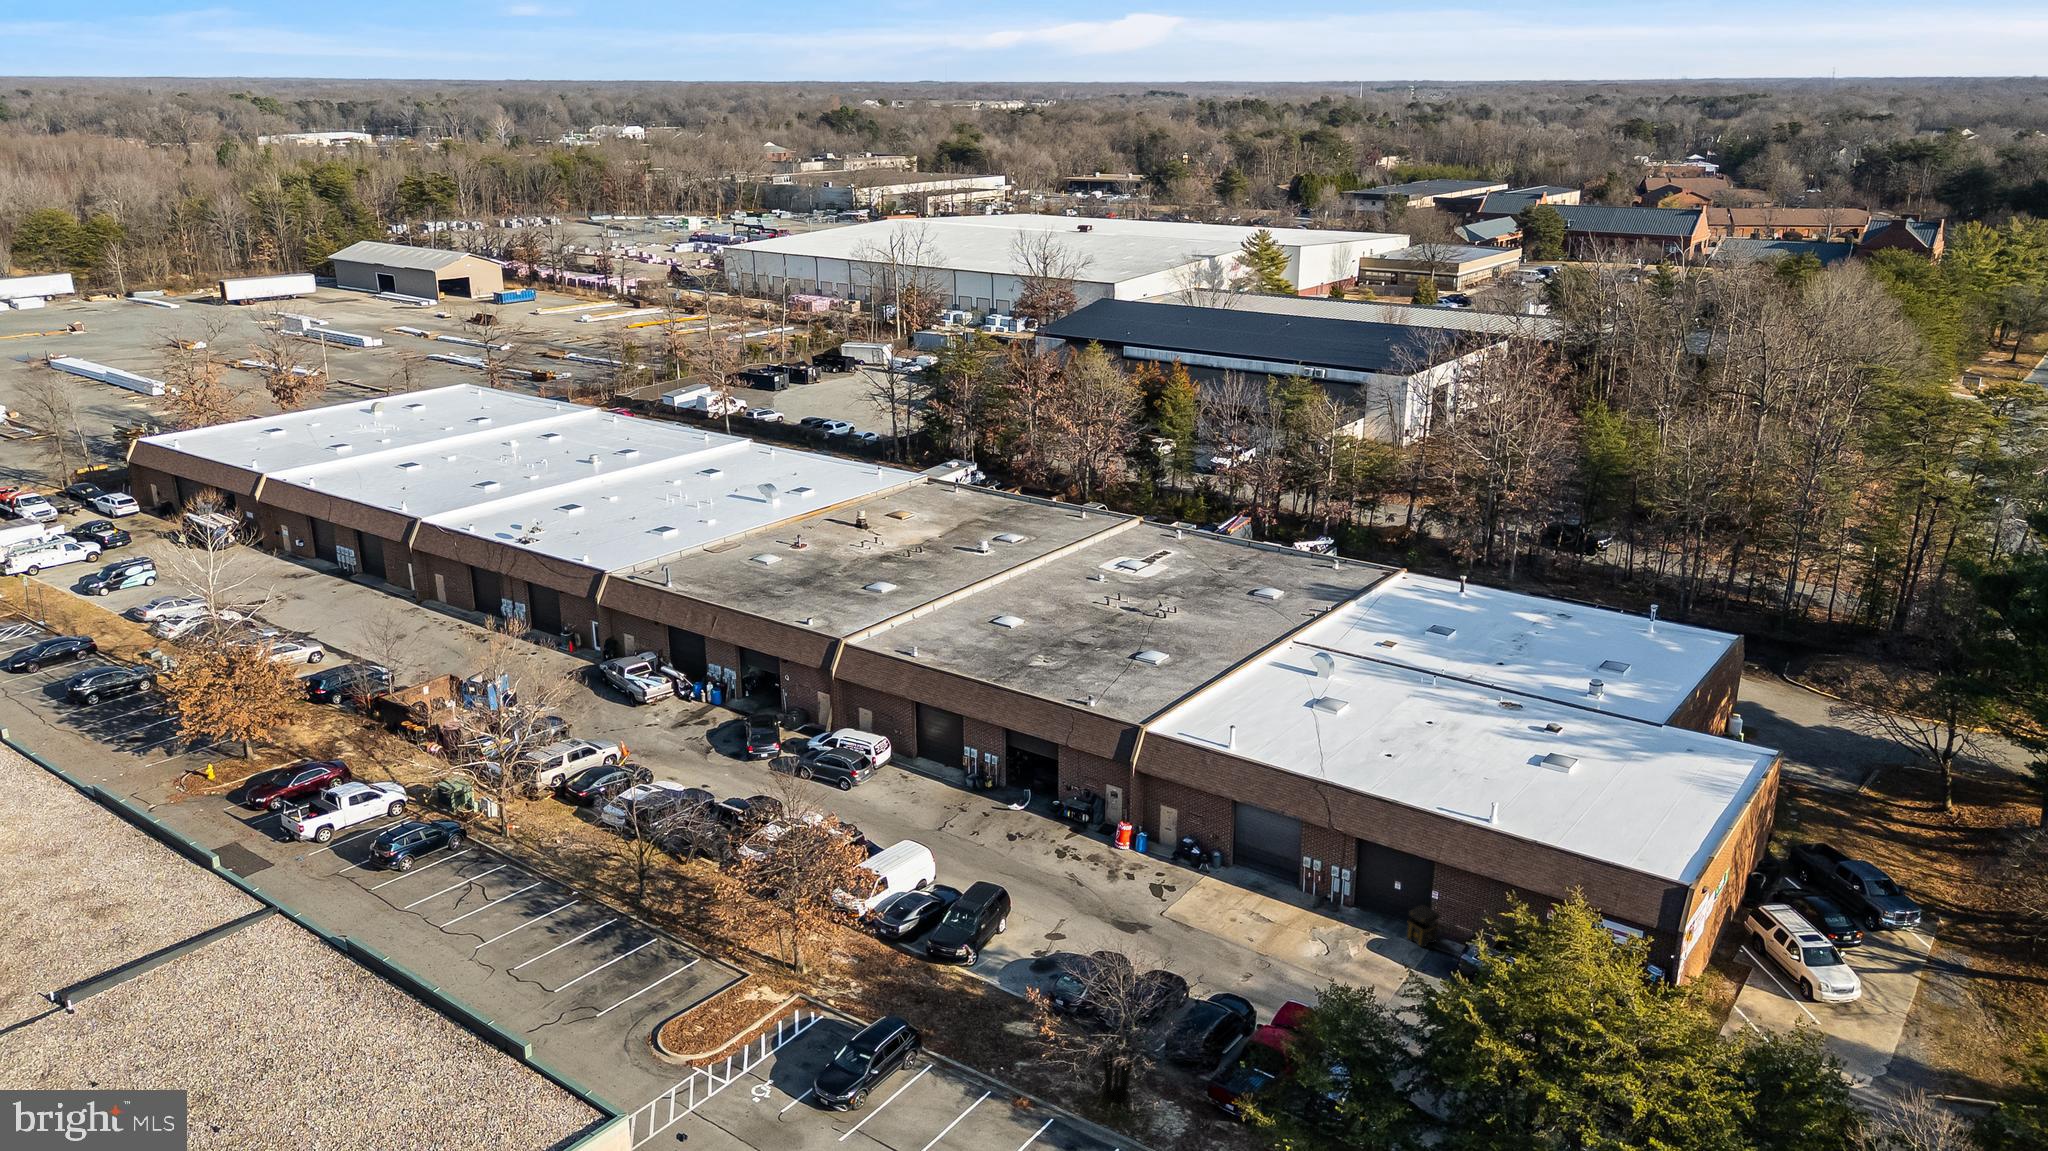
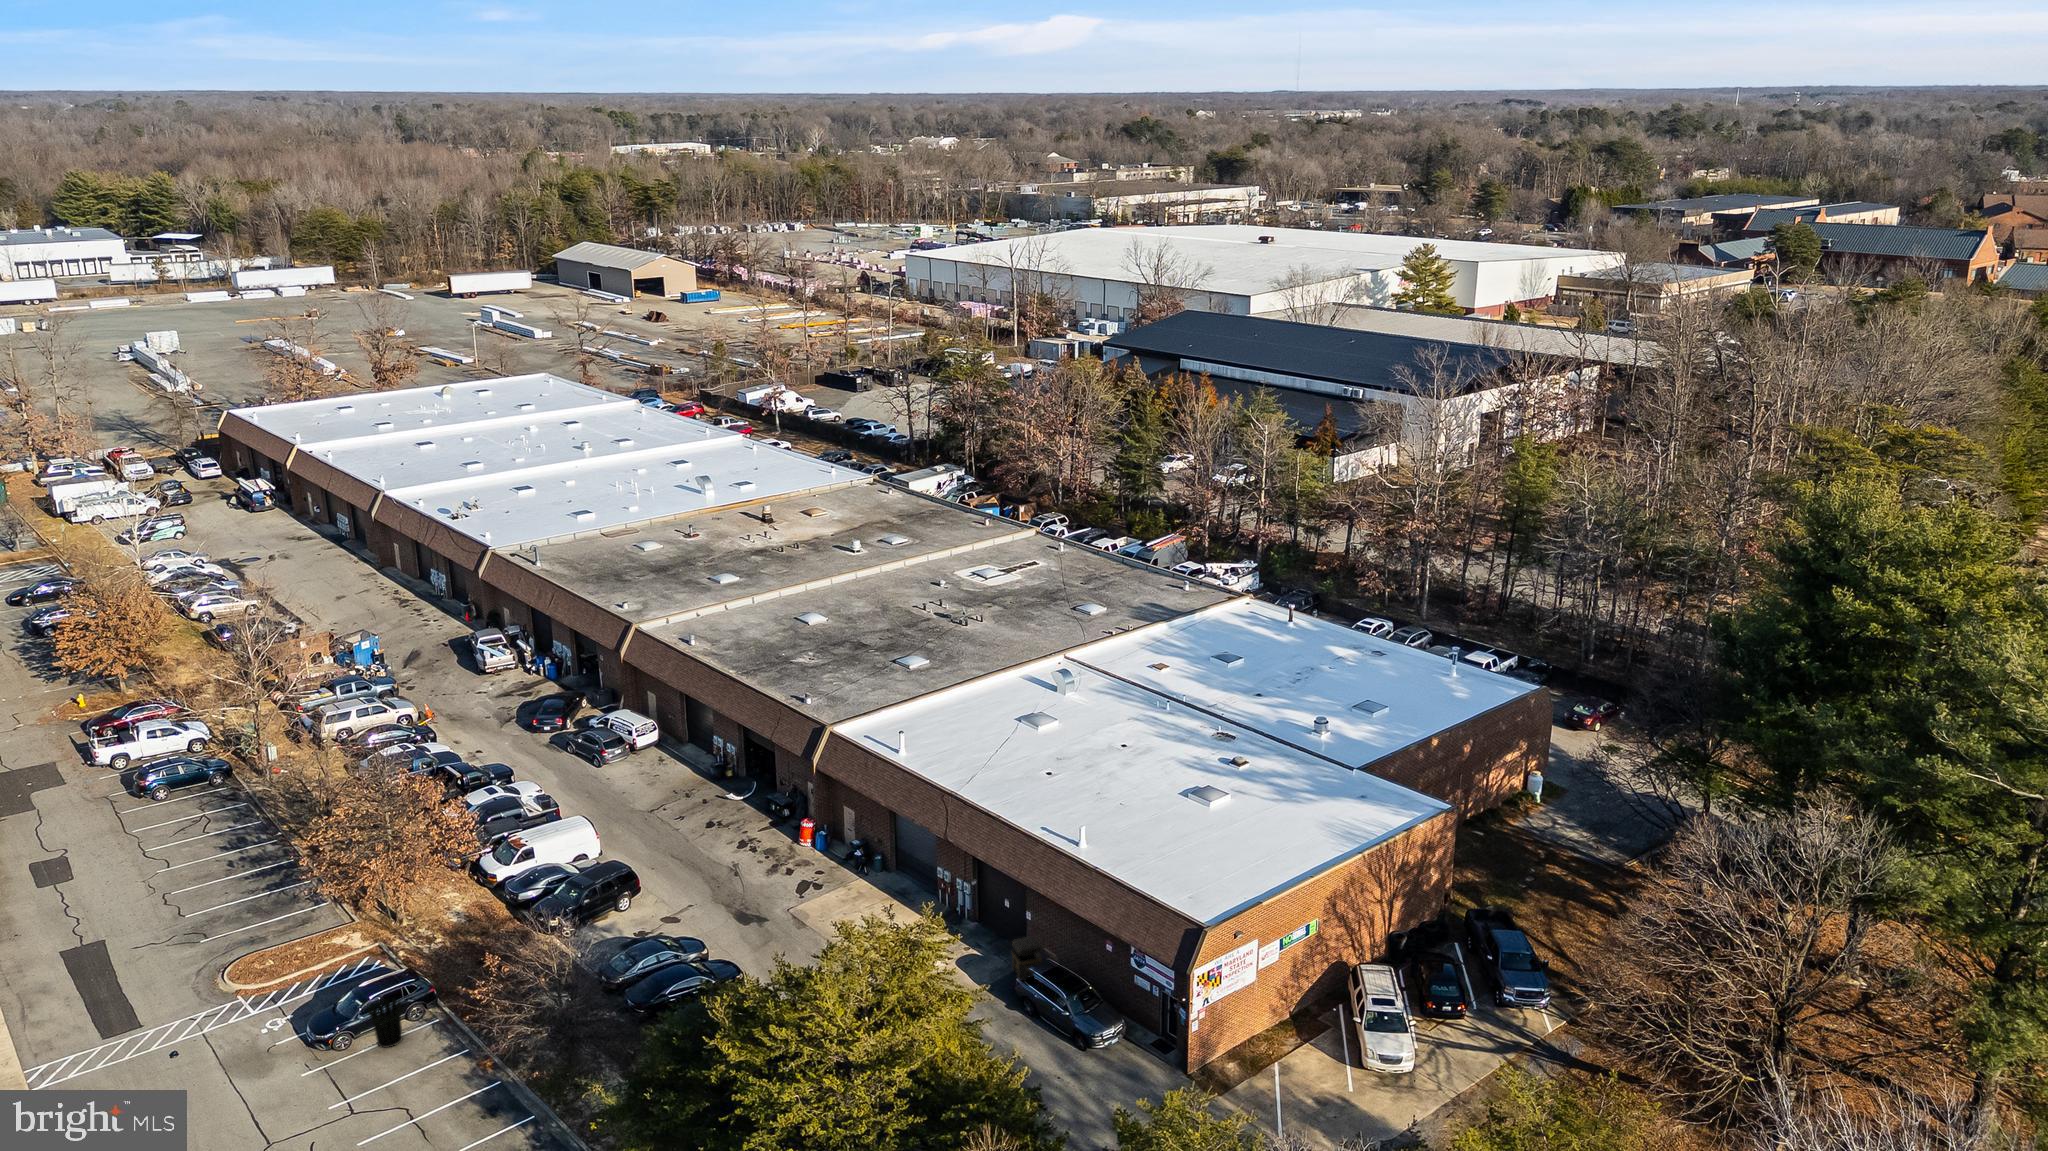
waste bin: present [1102,1052,1133,1102] -> present [368,999,403,1048]

